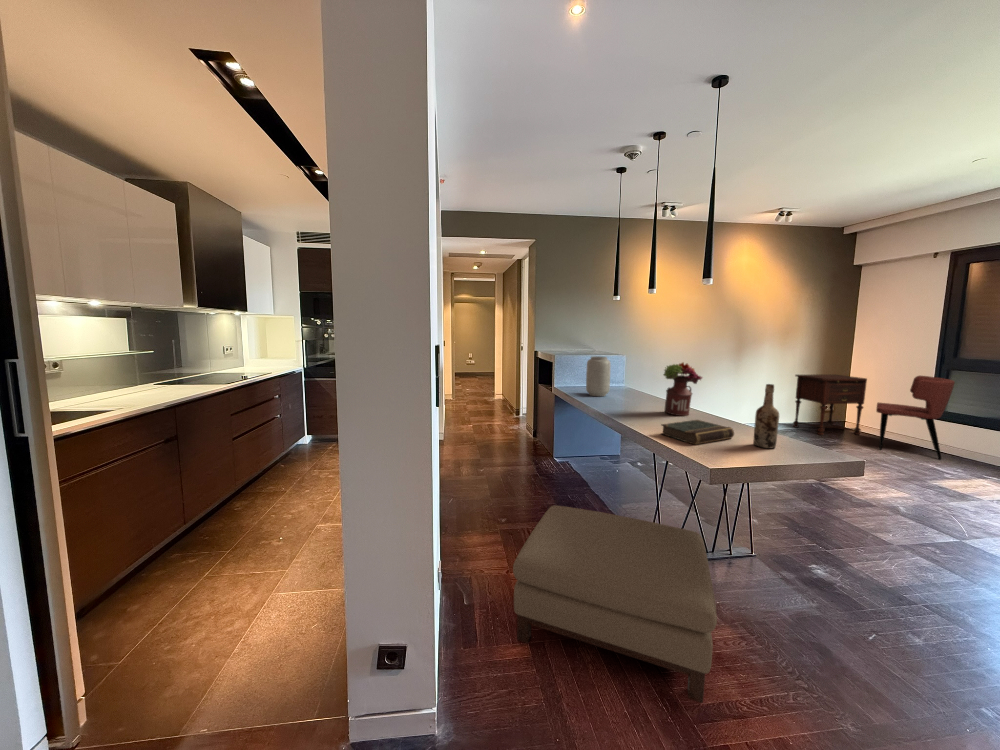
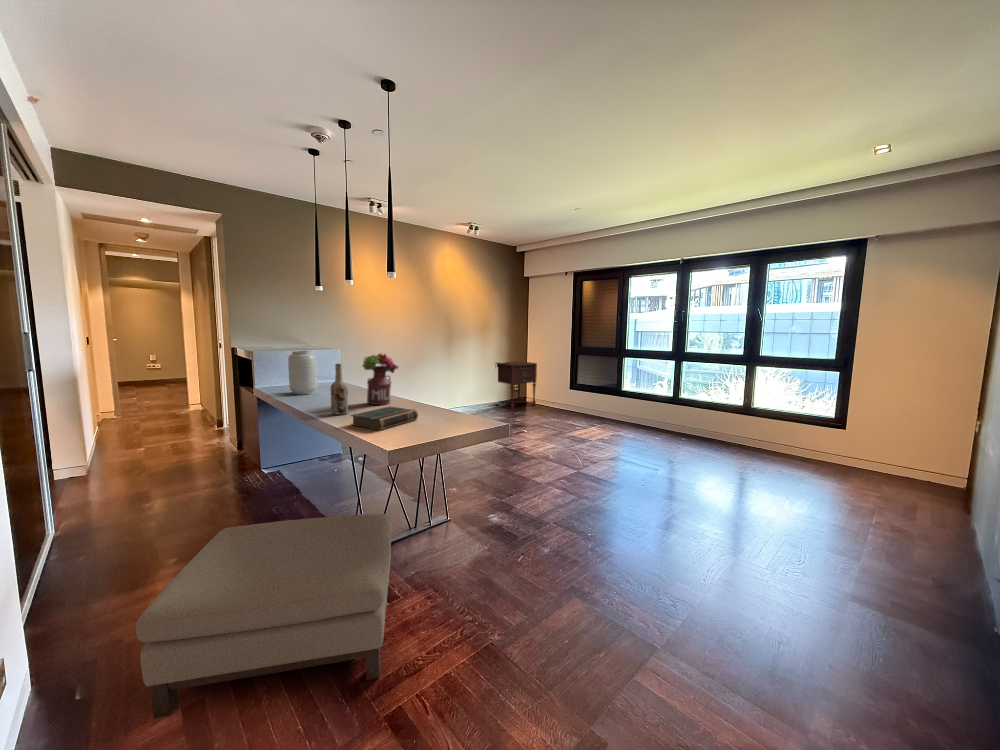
dining chair: present [876,376,955,459] -> none [541,359,579,416]
wine bottle: present [753,384,779,448] -> present [331,364,348,415]

